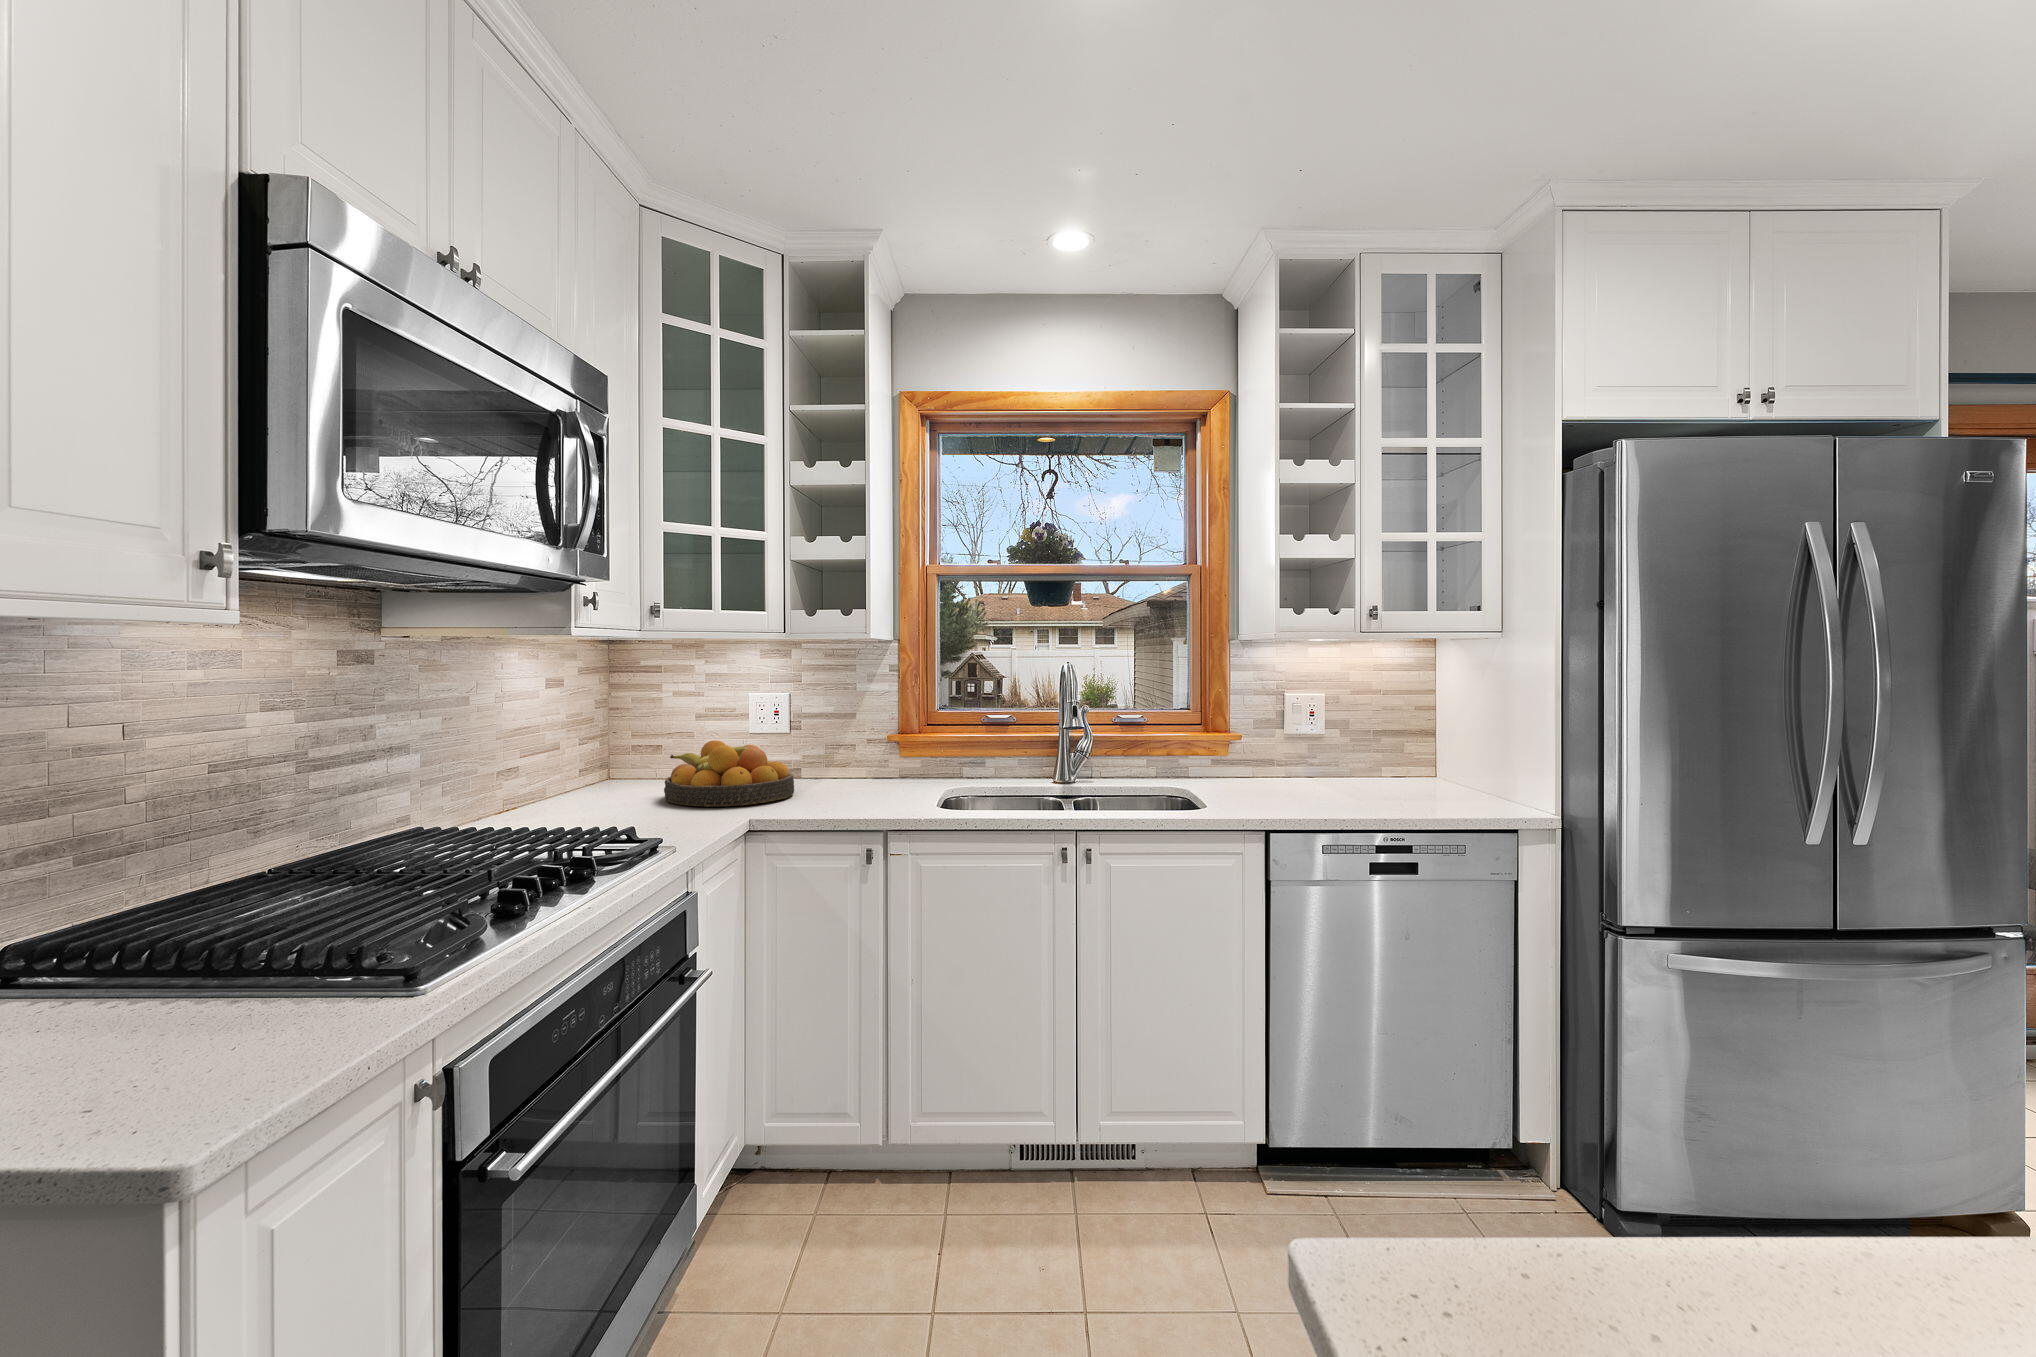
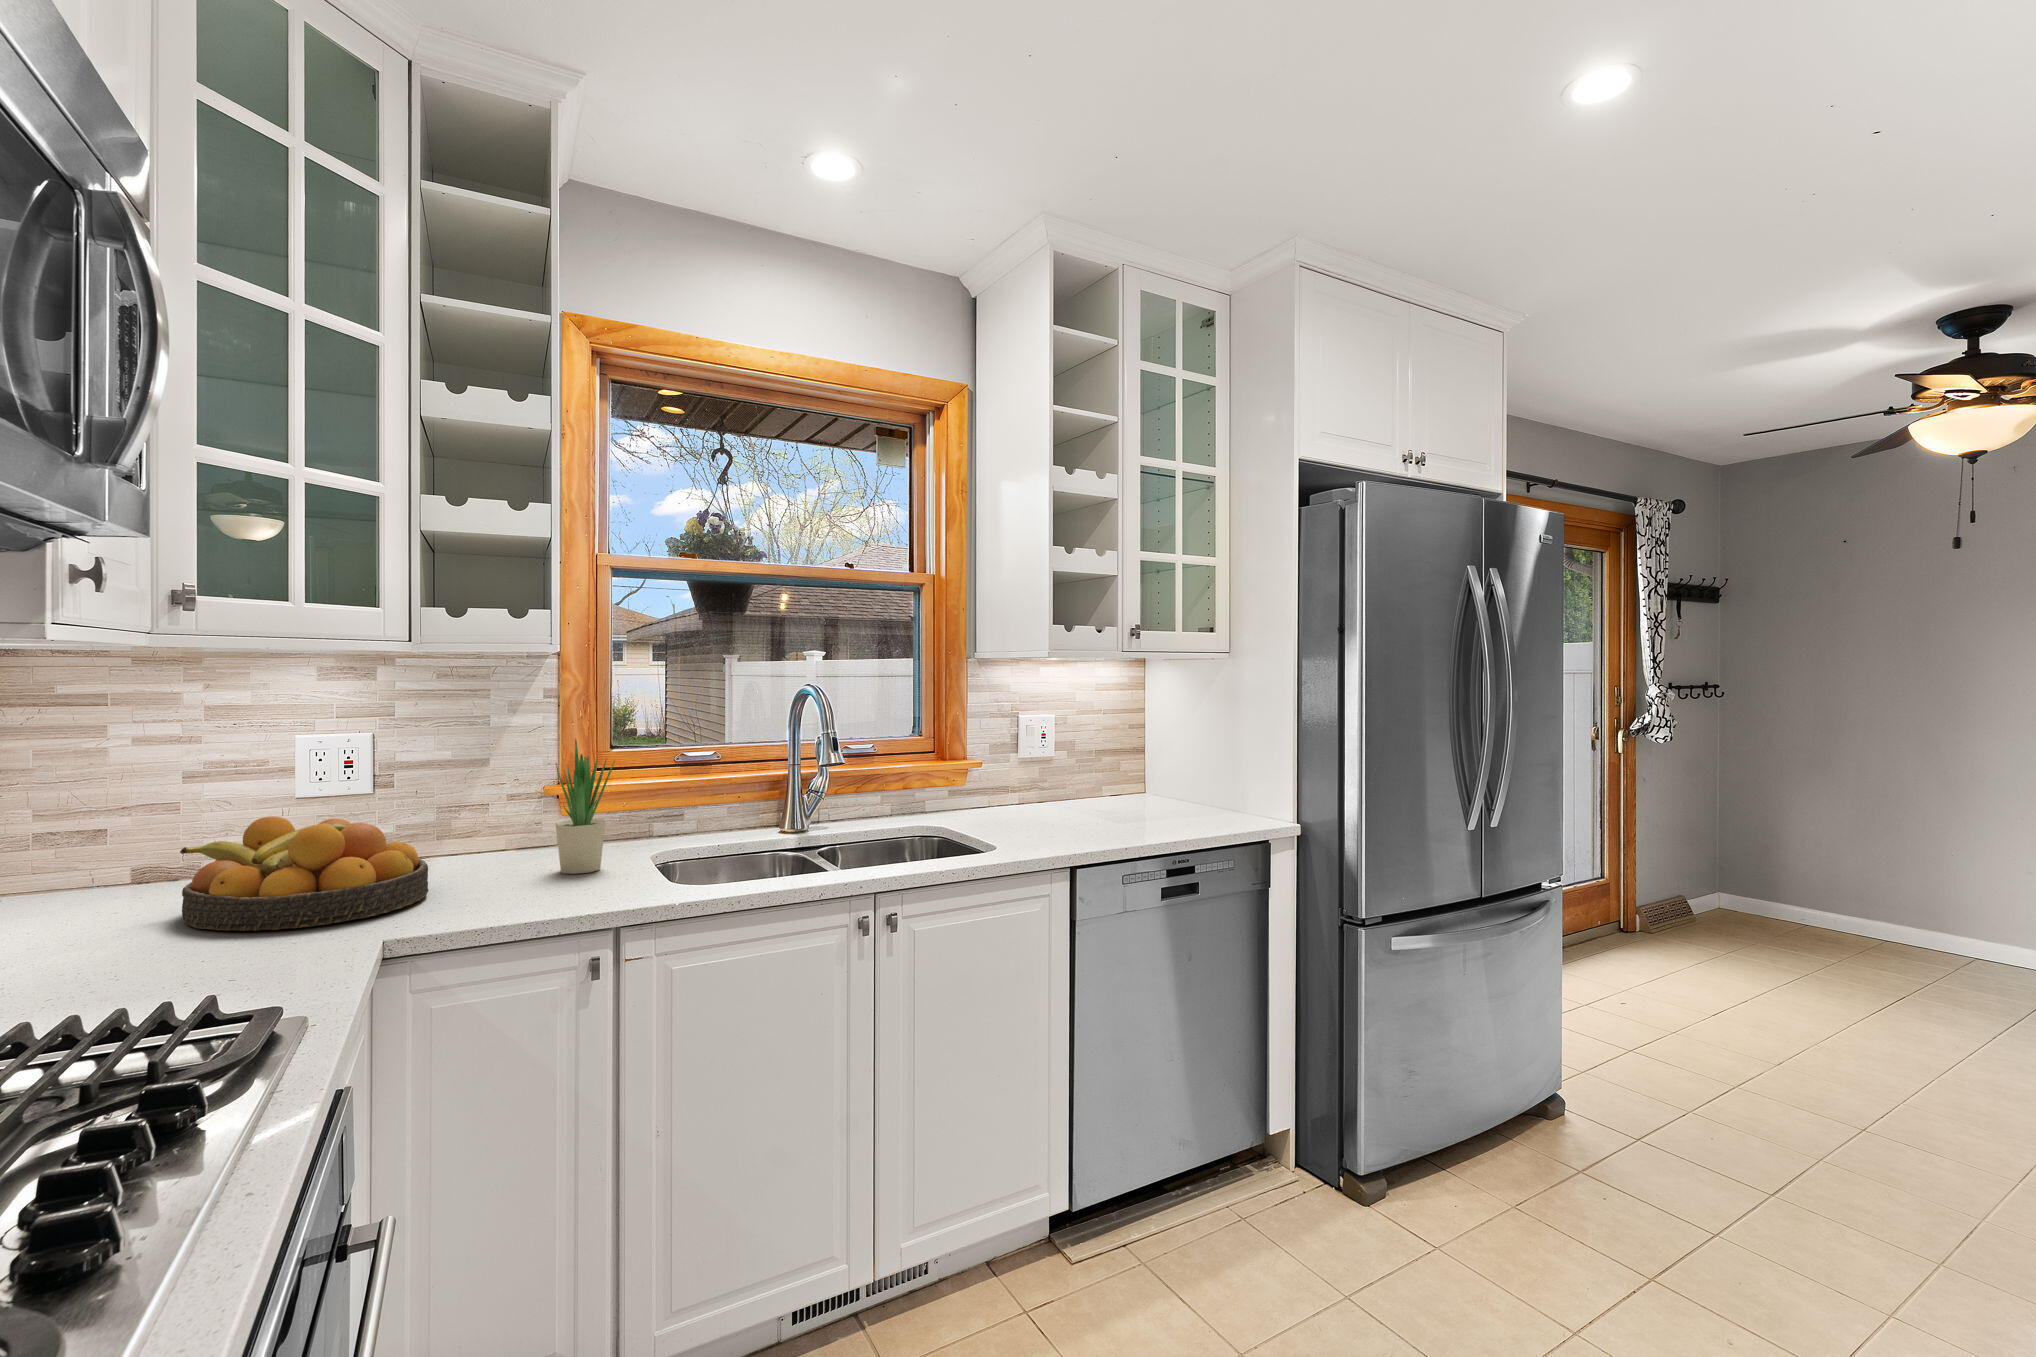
potted plant: none [876,699,914,794] -> present [556,739,614,874]

